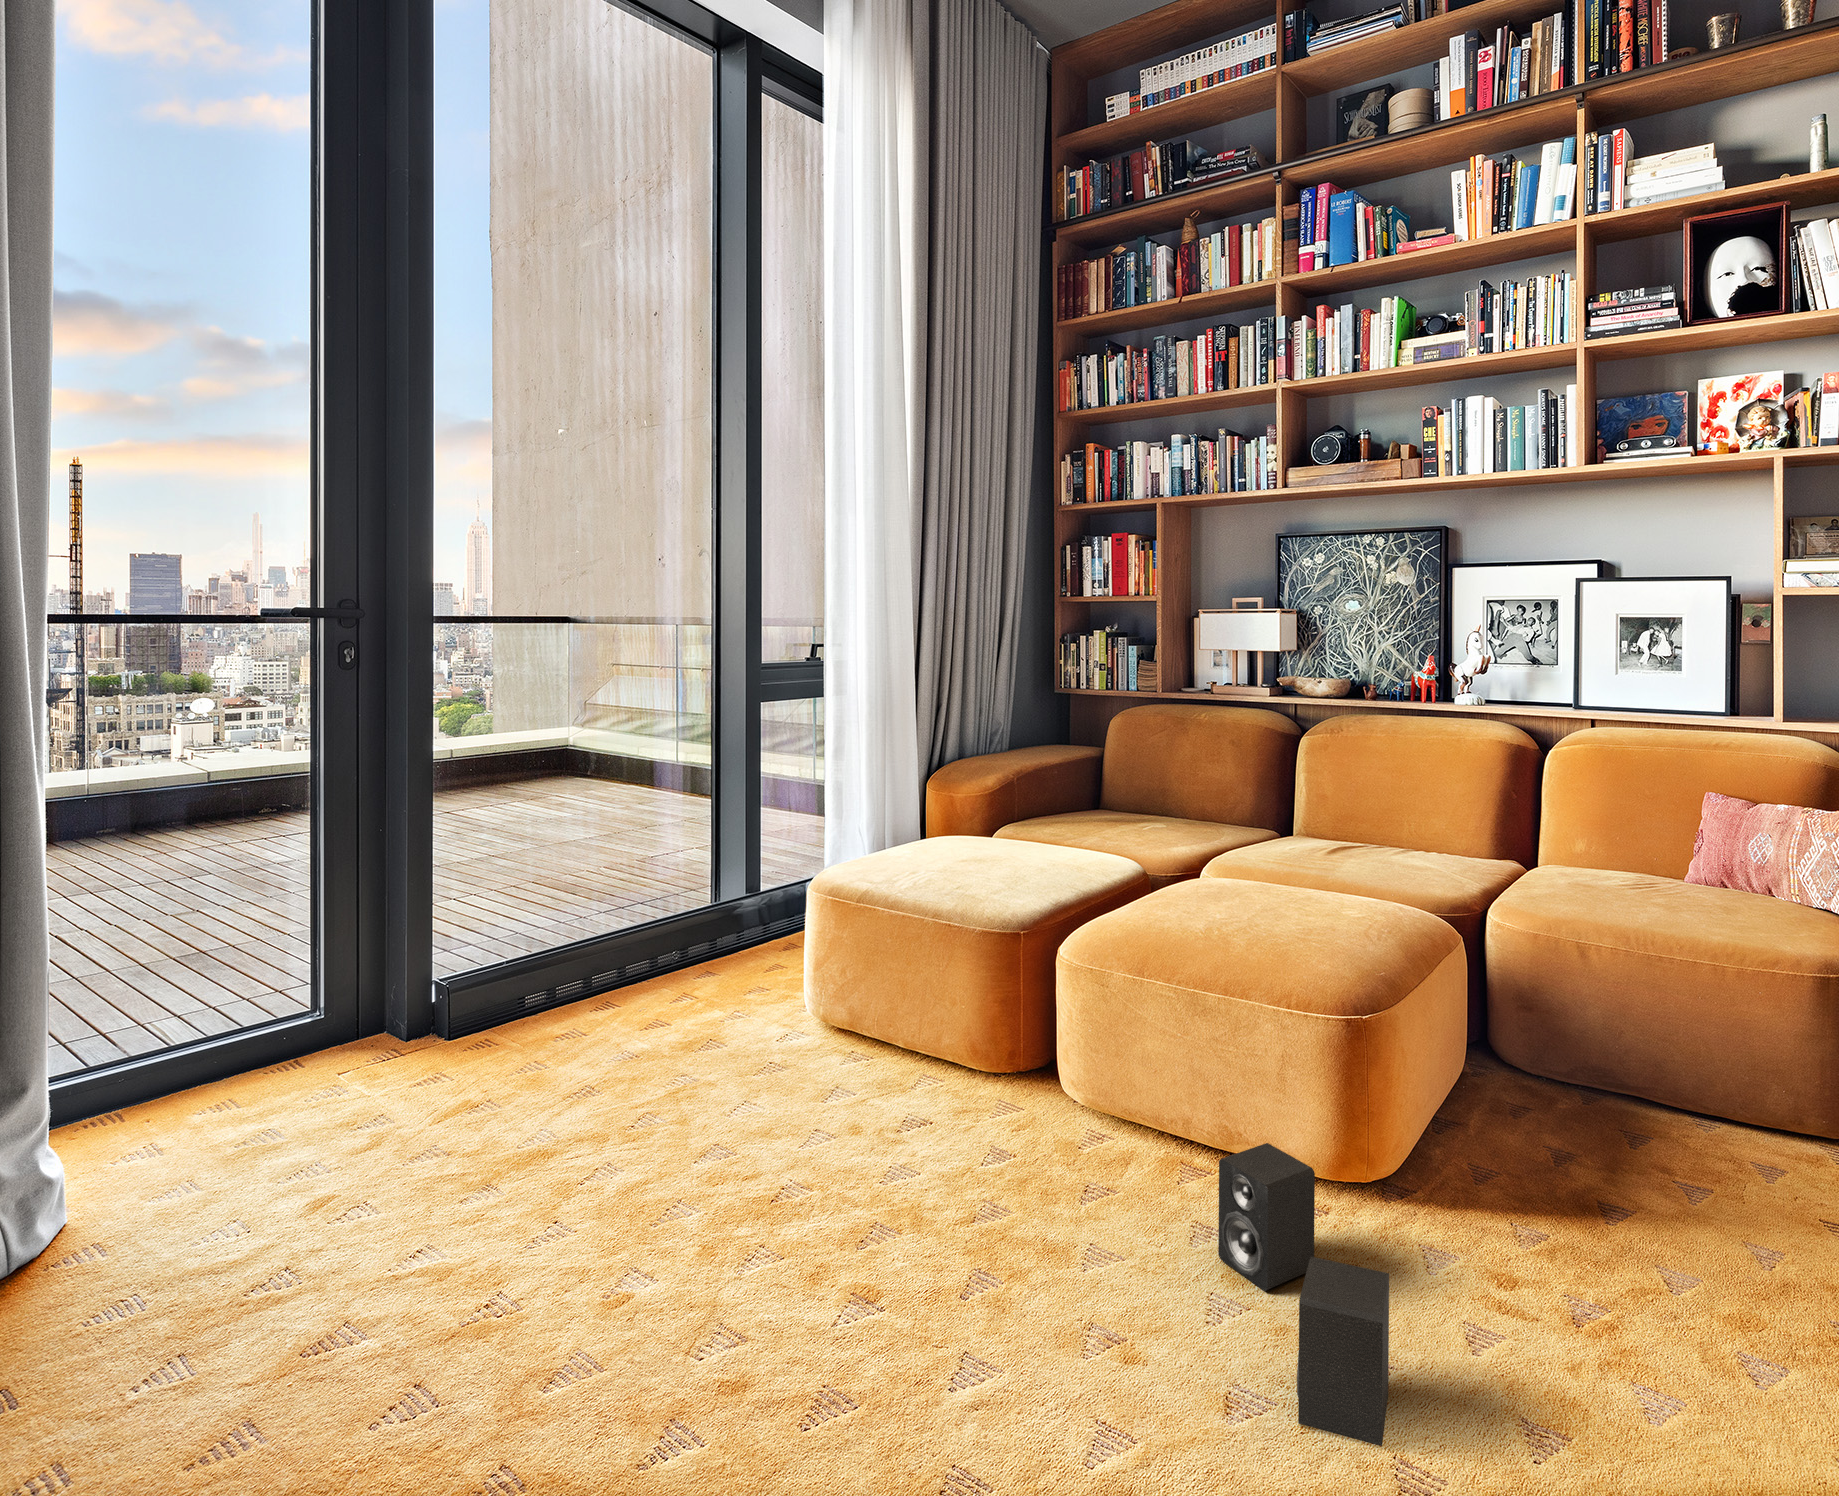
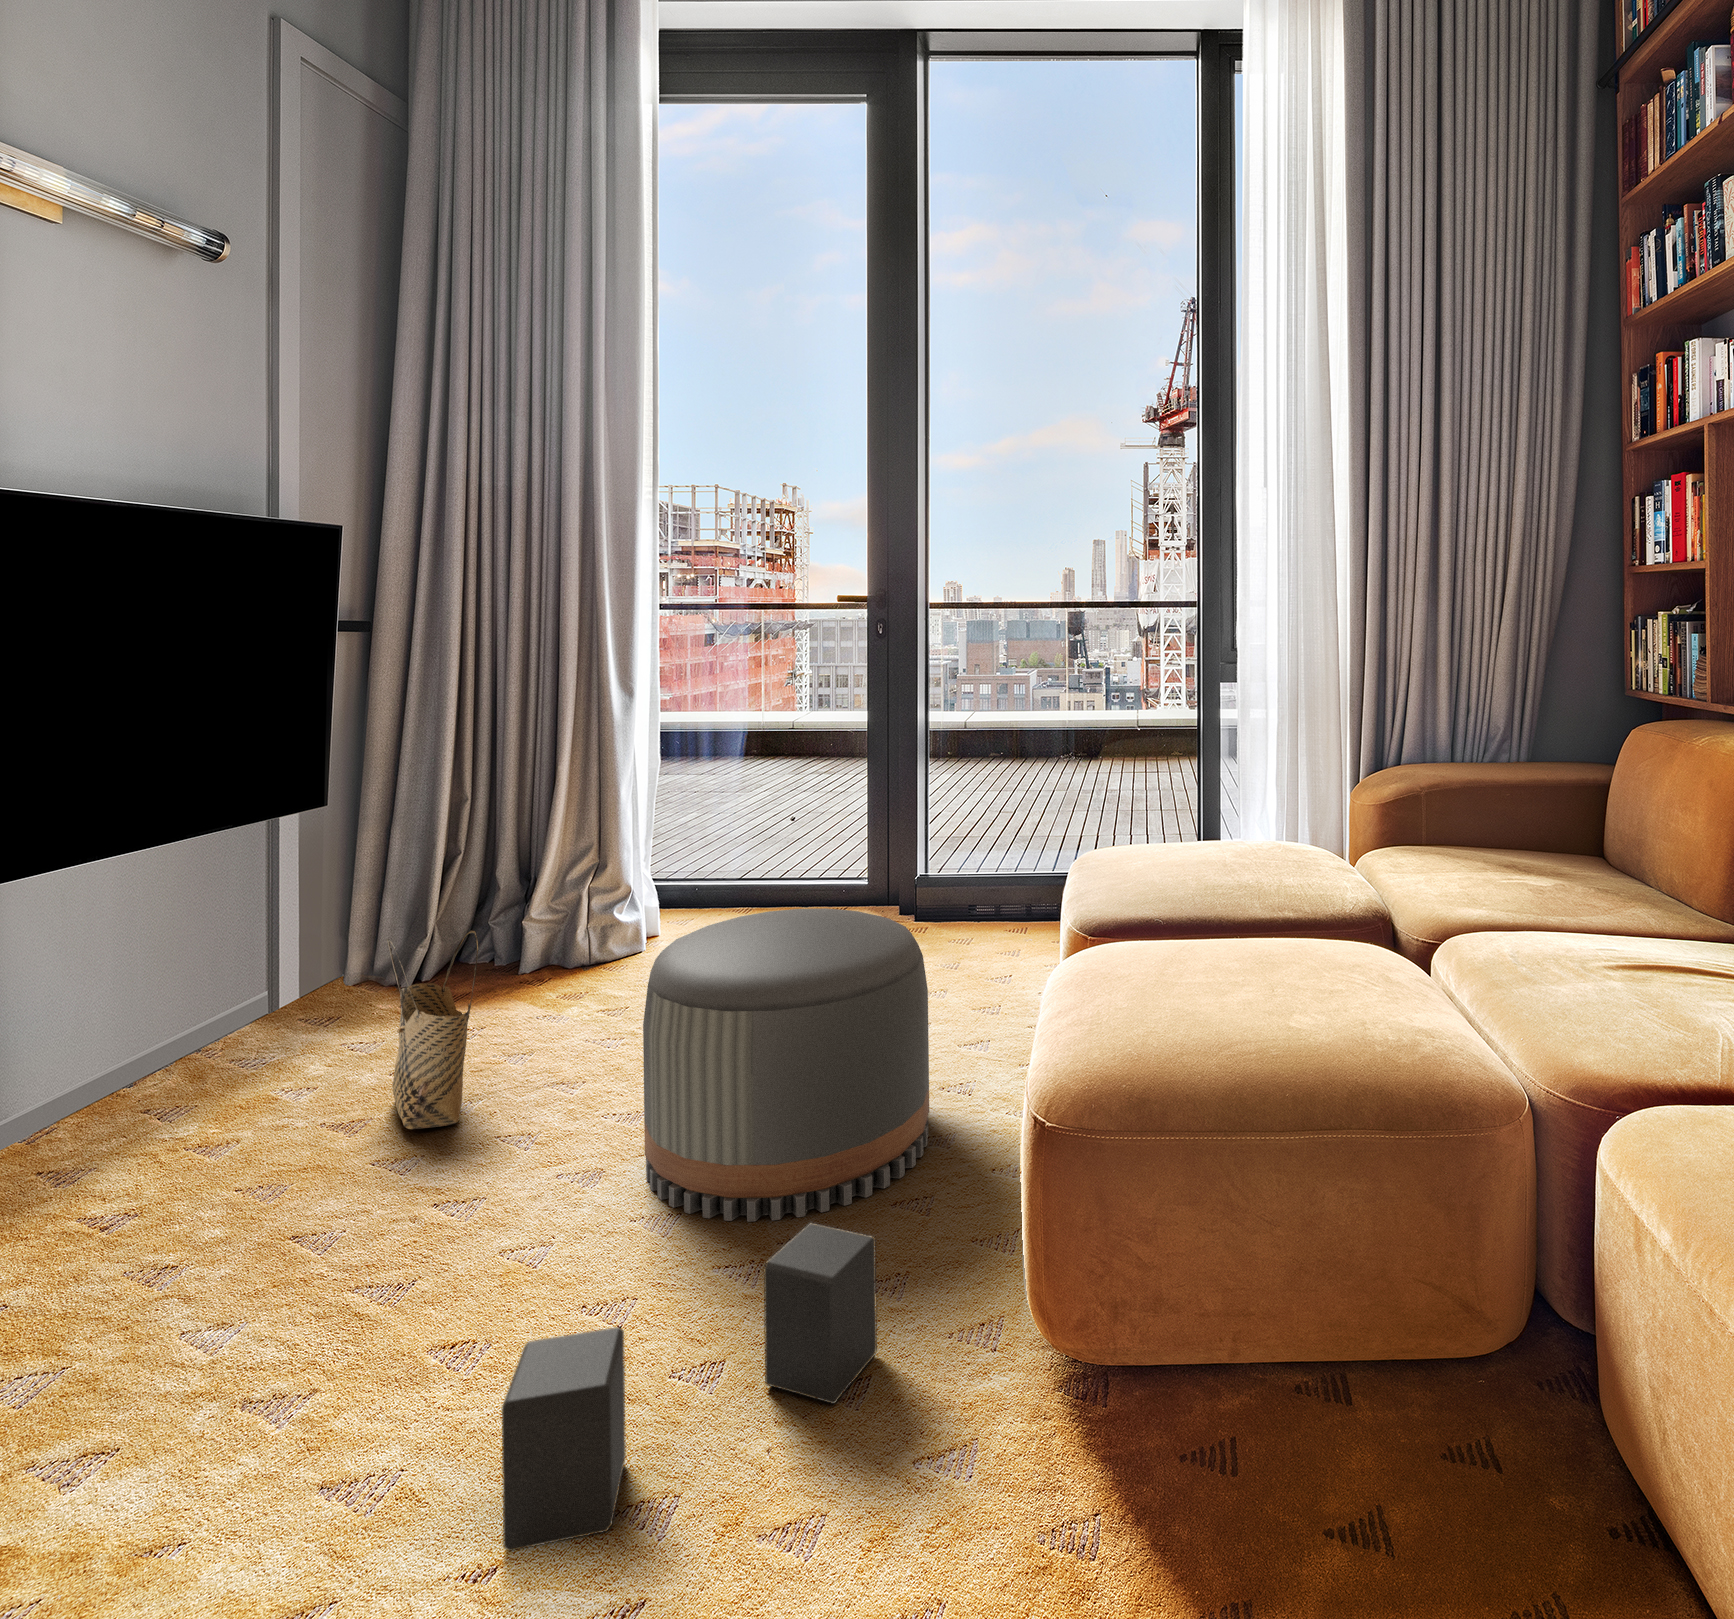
pouf: none [740,940,1035,1283] -> present [643,908,929,1222]
woven basket: none [264,1105,490,1421] -> present [387,930,478,1129]

